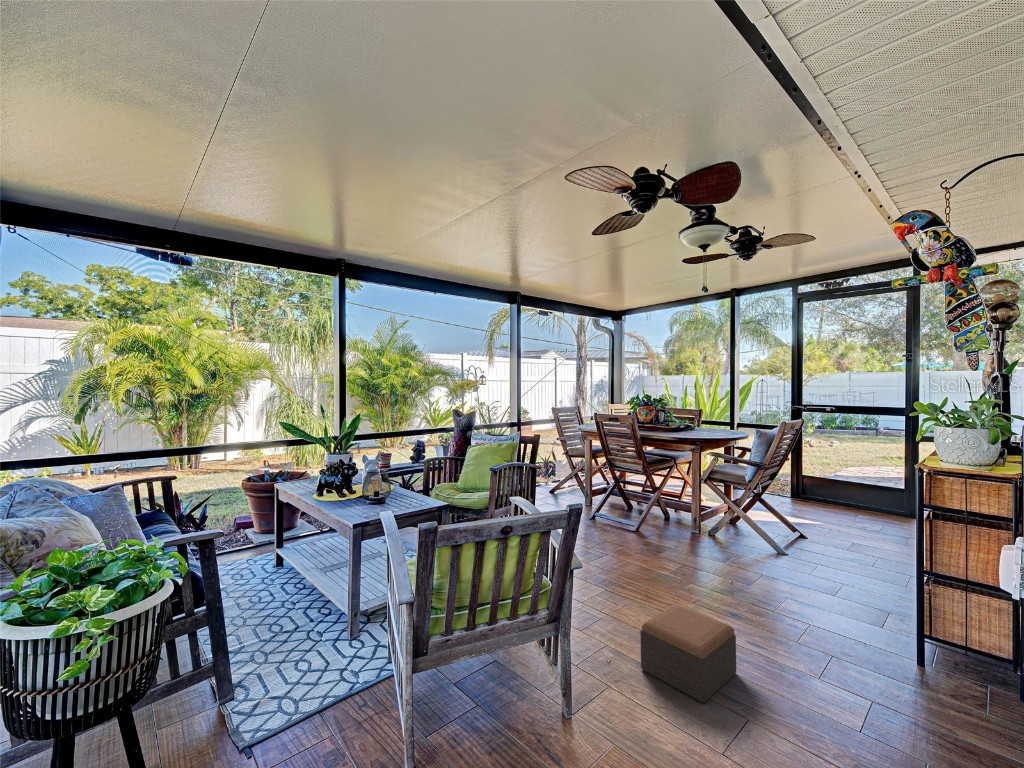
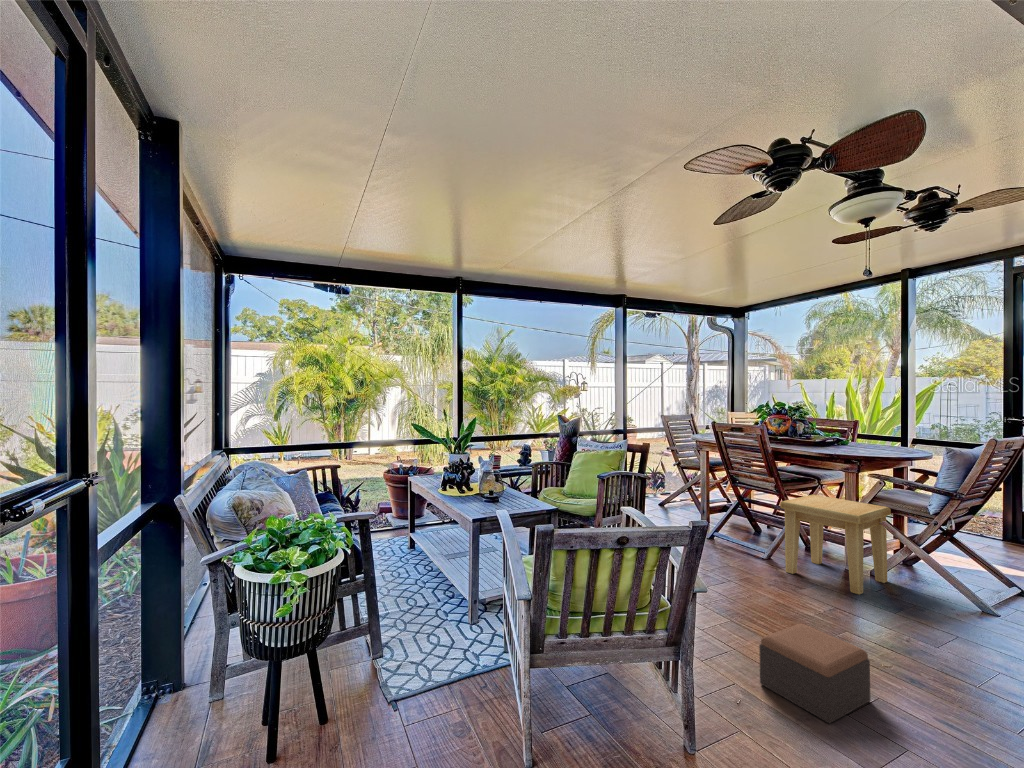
side table: none [655,478,744,566] -> present [780,495,891,595]

